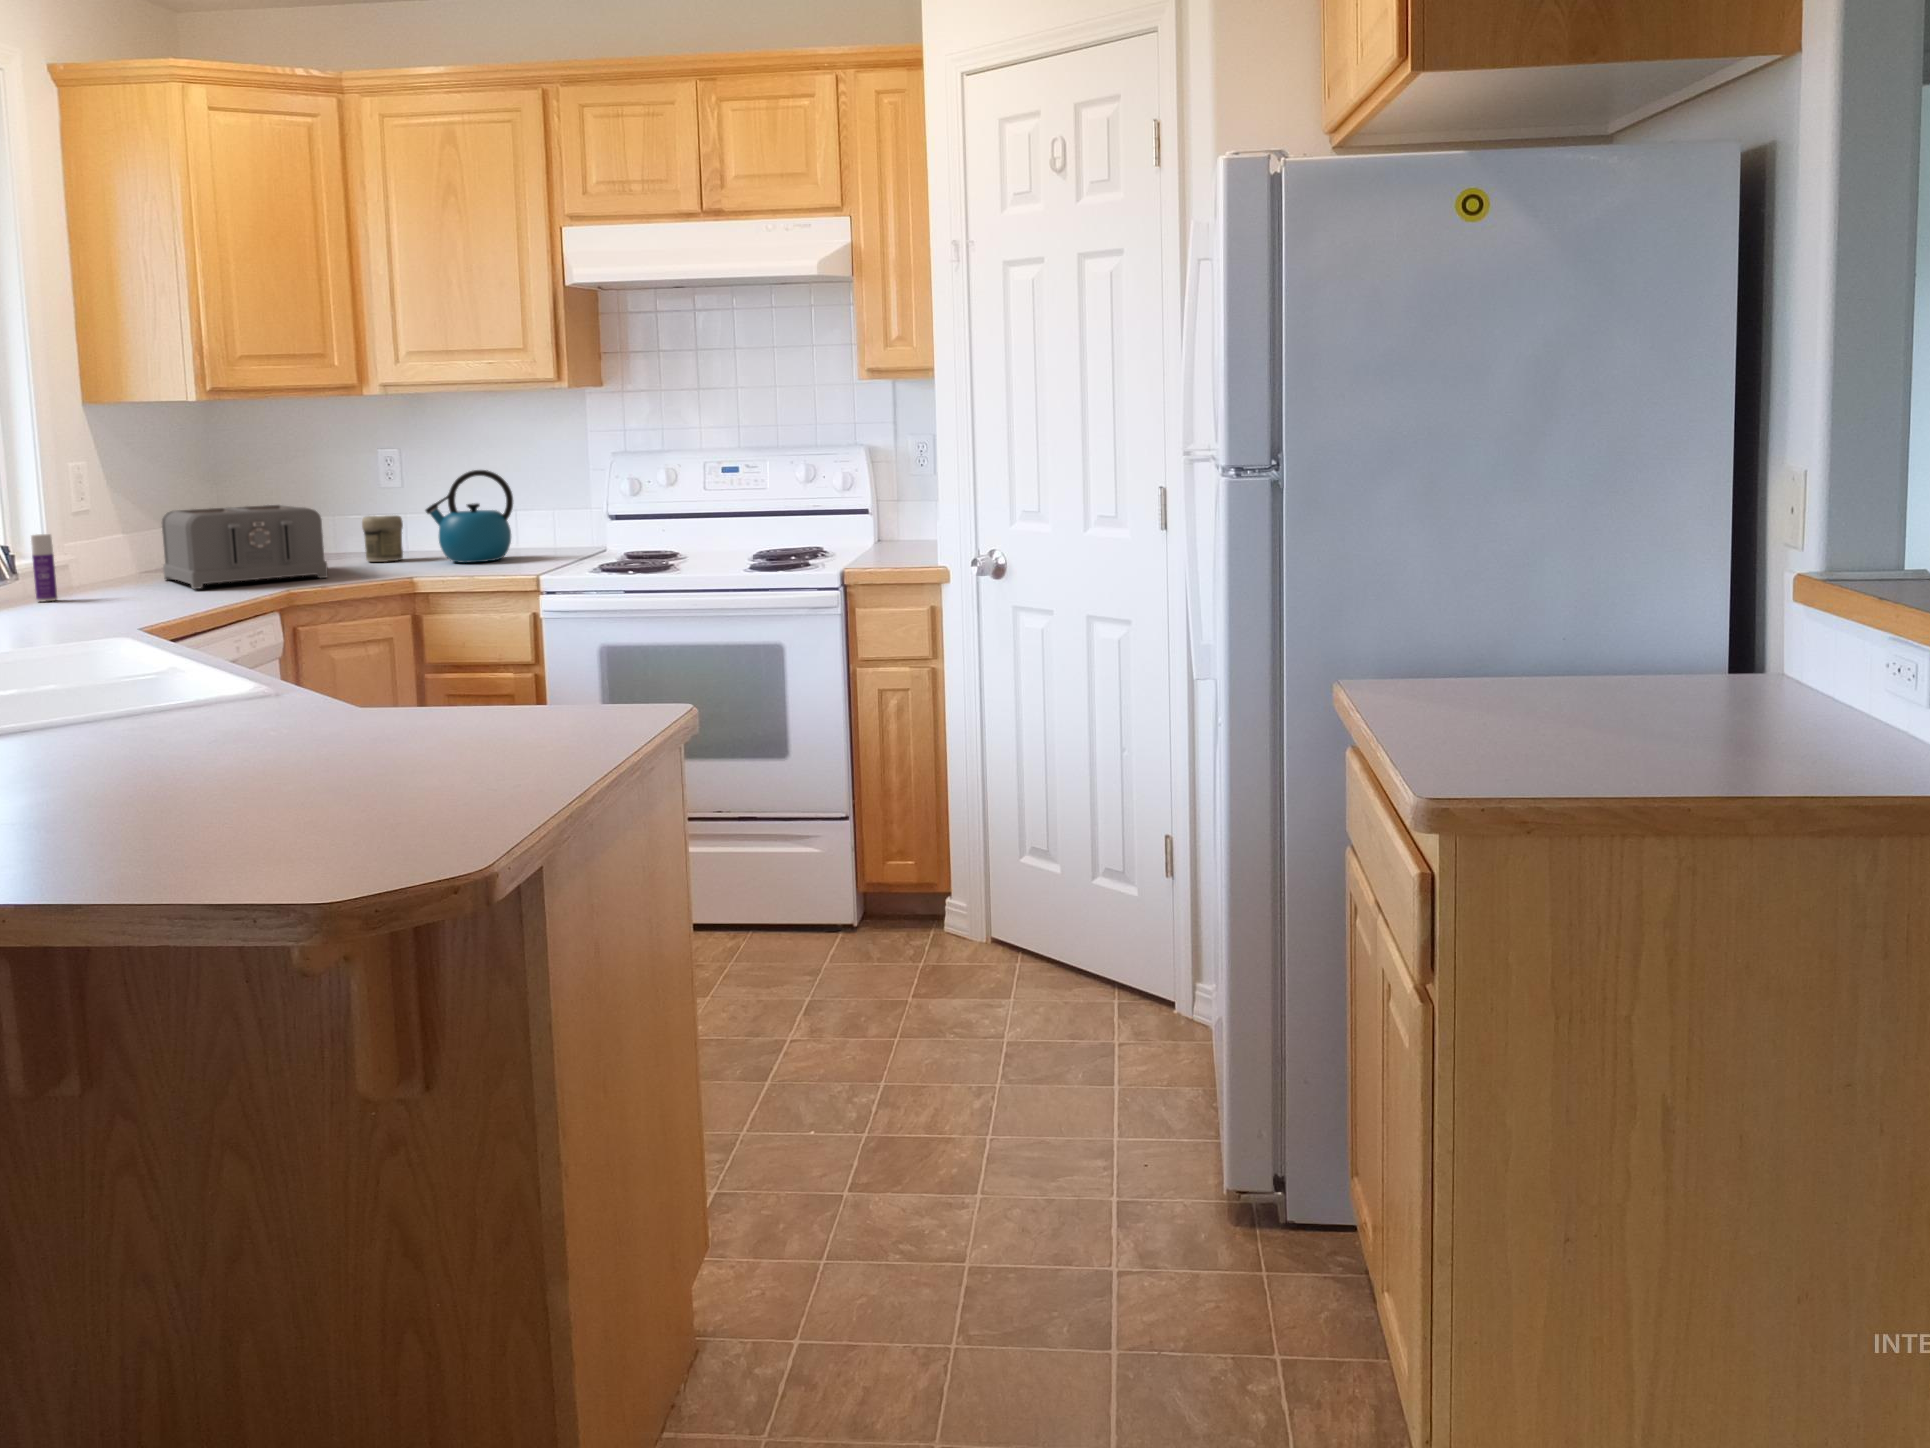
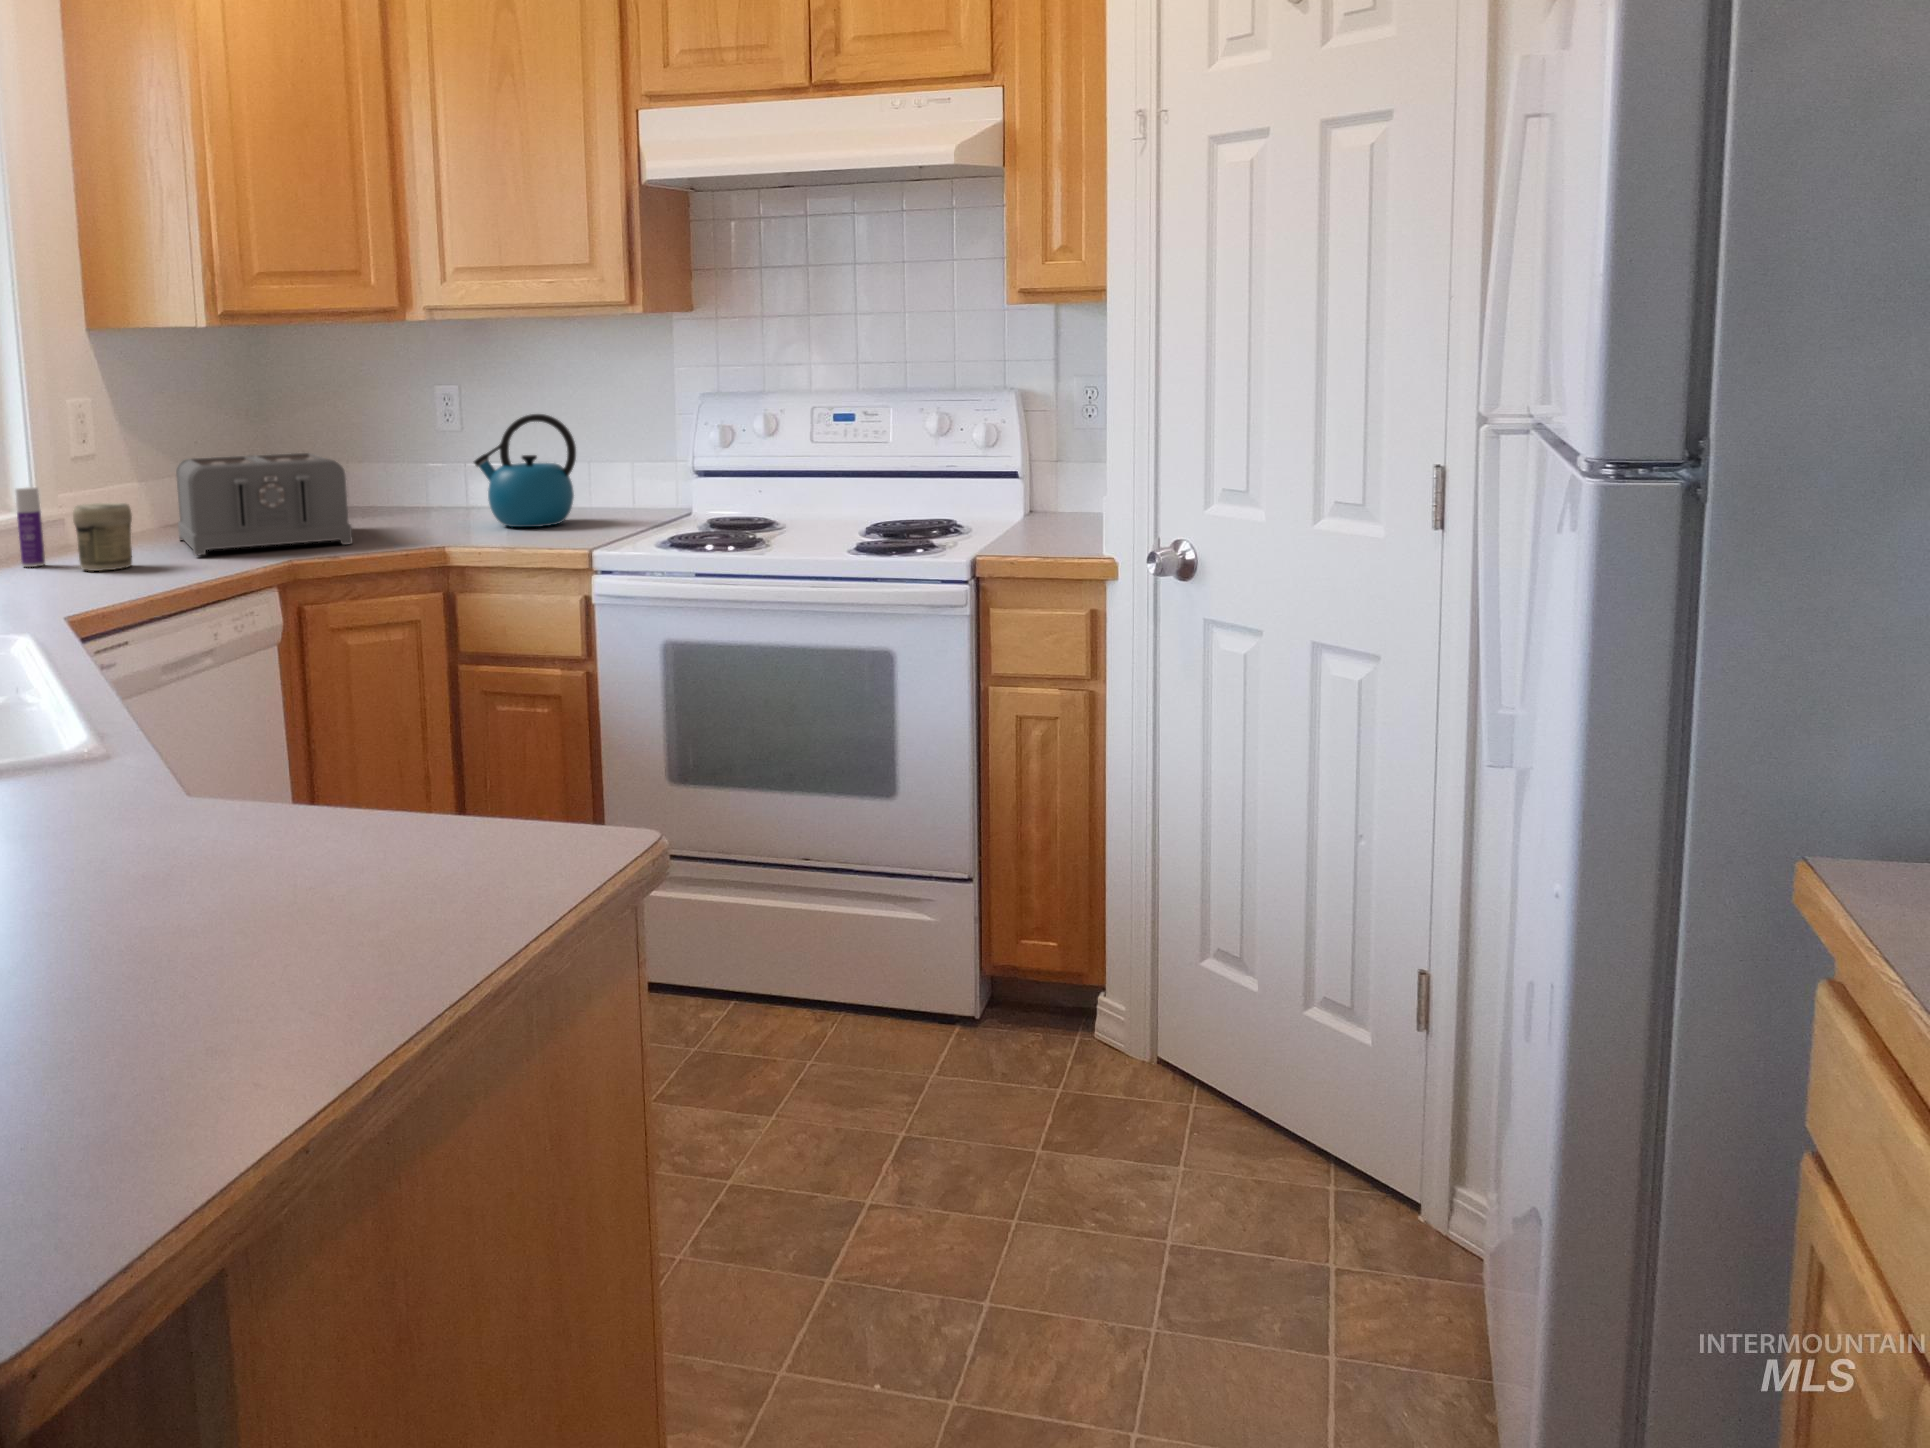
jar: present [362,515,403,562] -> present [73,503,132,571]

